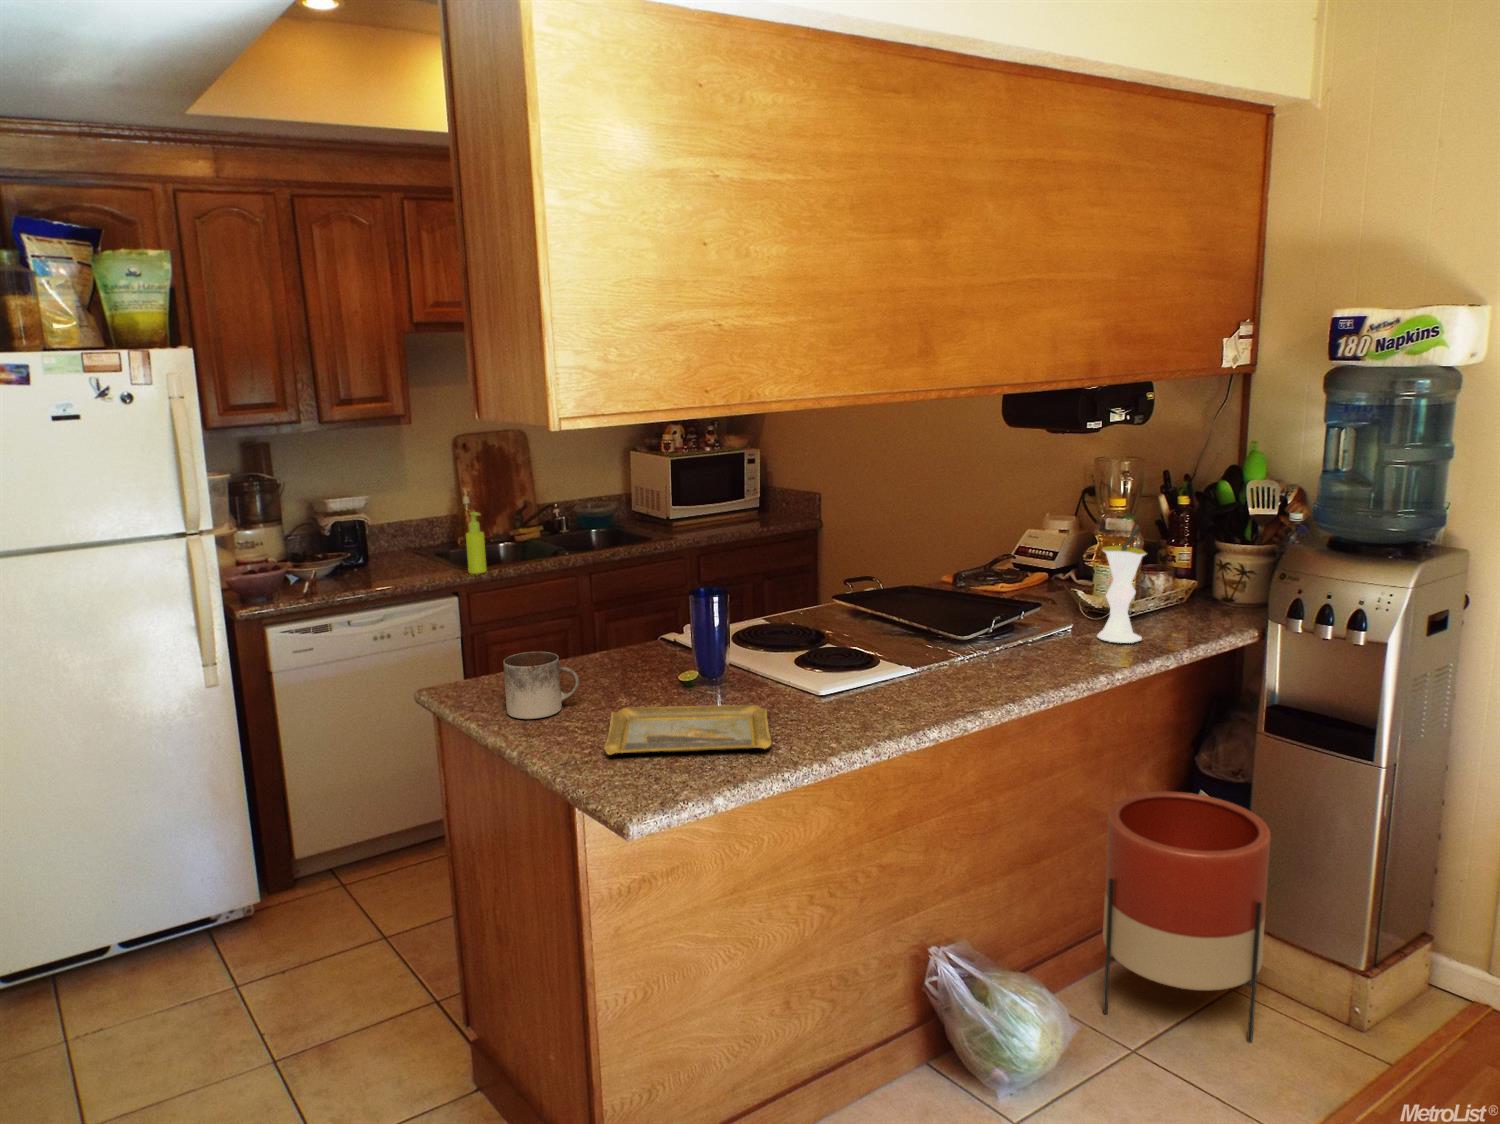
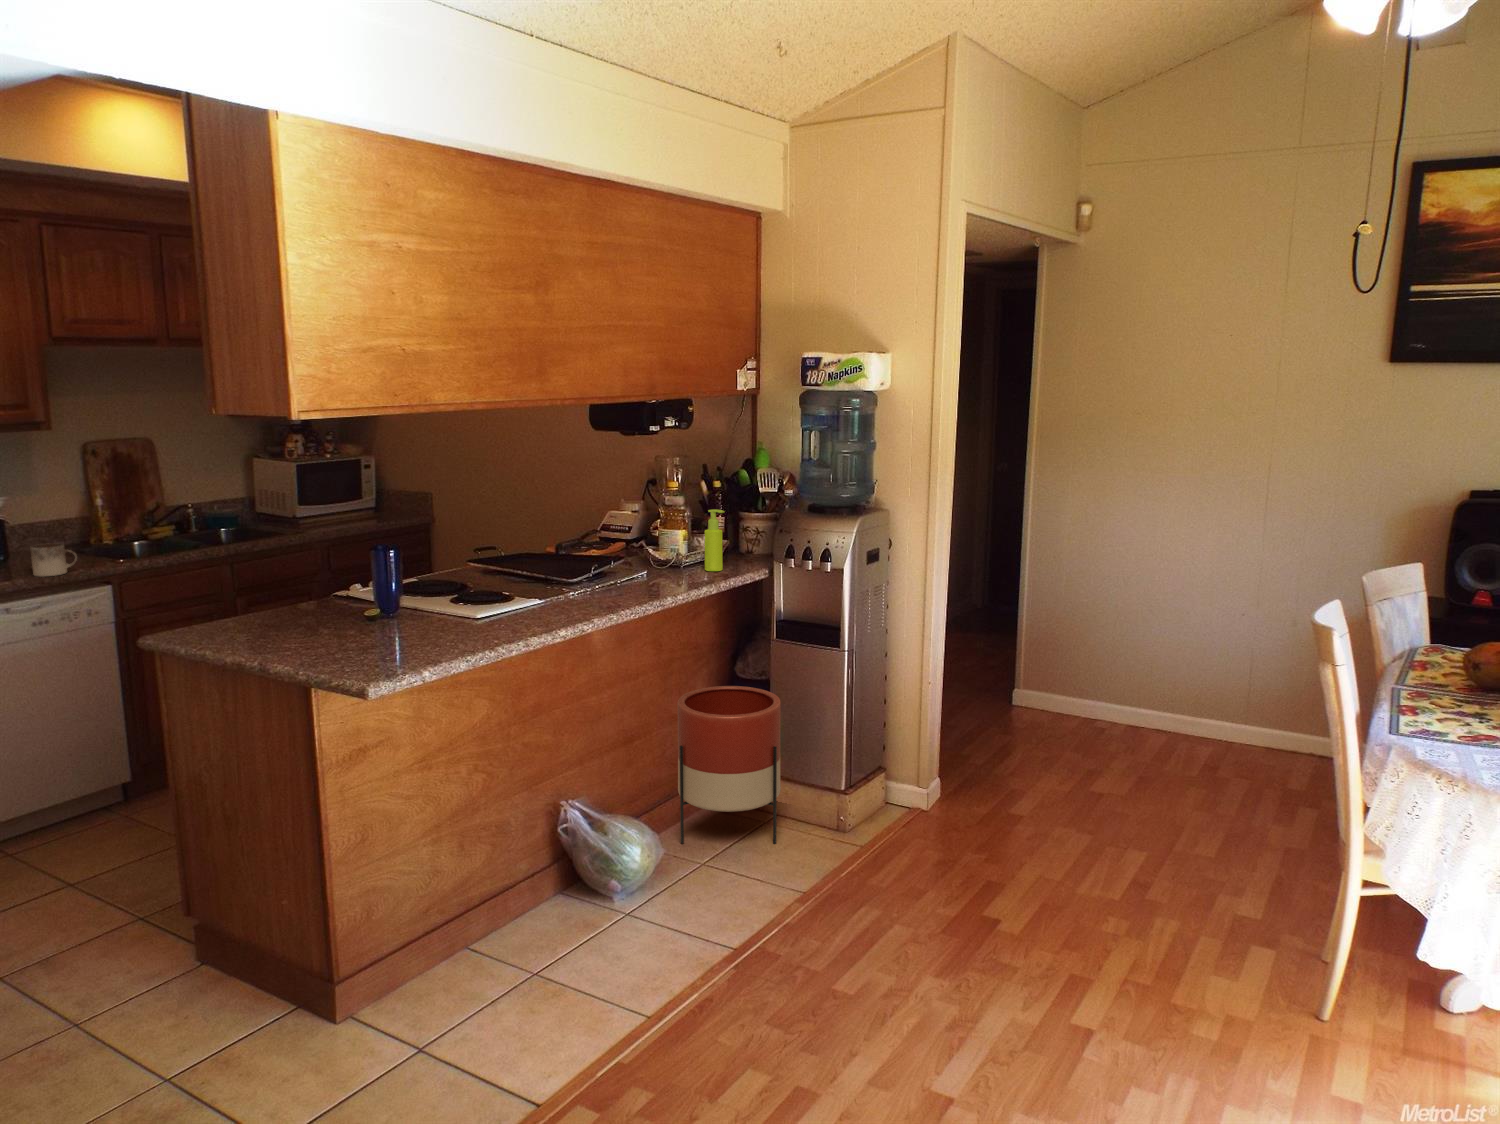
soap dispenser: present [466,512,487,574] -> present [704,509,725,571]
vase: present [1097,524,1146,643] -> none [663,497,693,578]
mug: present [503,652,579,719] -> present [30,543,77,577]
tray: present [604,705,771,754] -> none [326,625,452,657]

